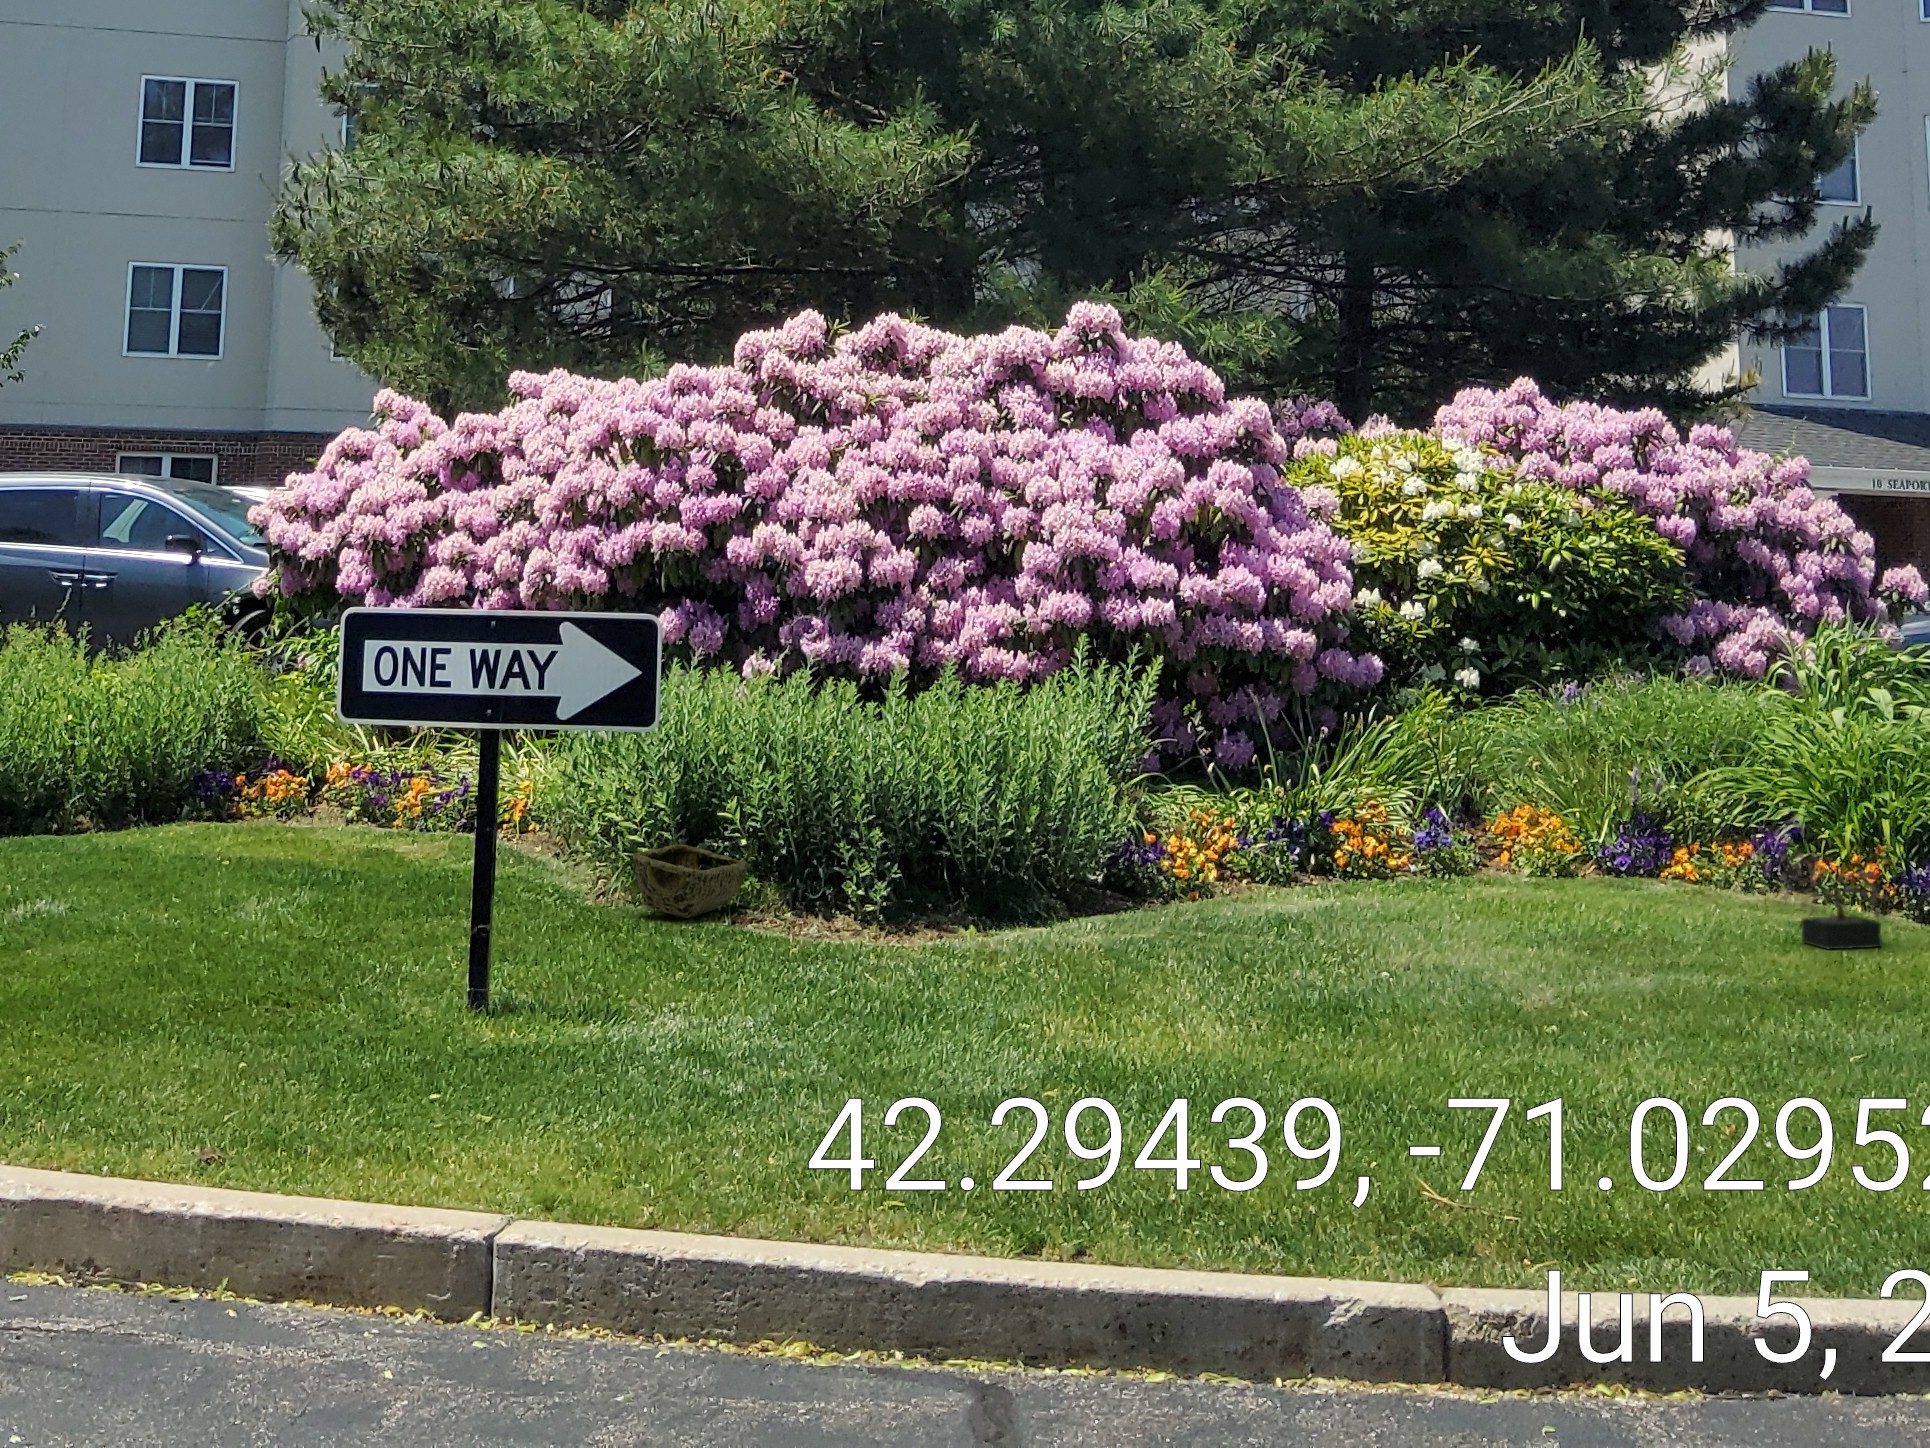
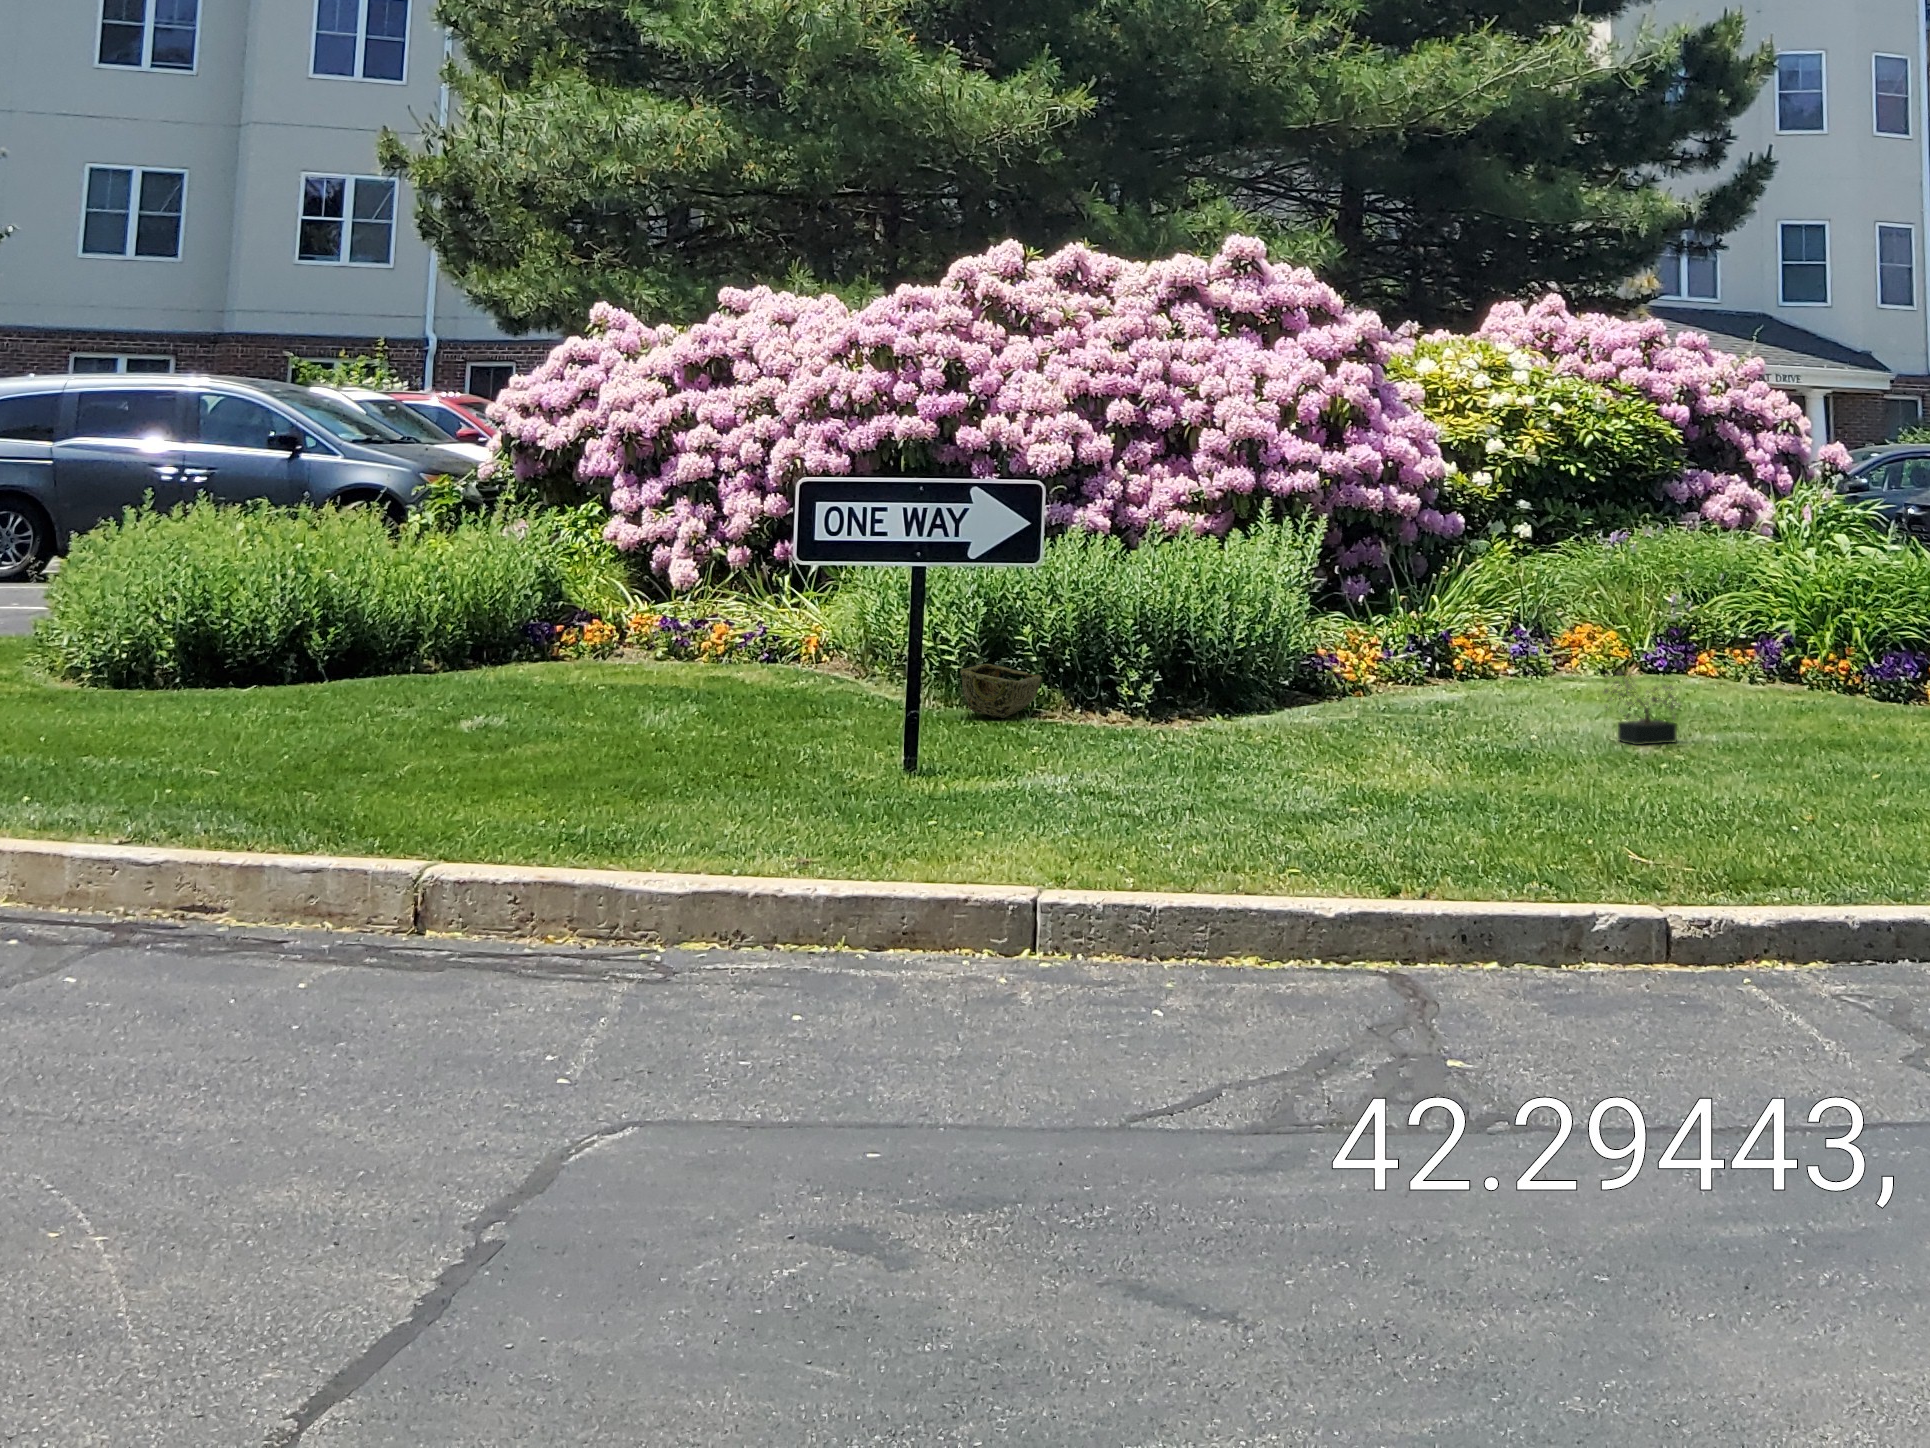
decorative plant: present [1779,852,1885,949] -> present [1604,672,1680,745]

